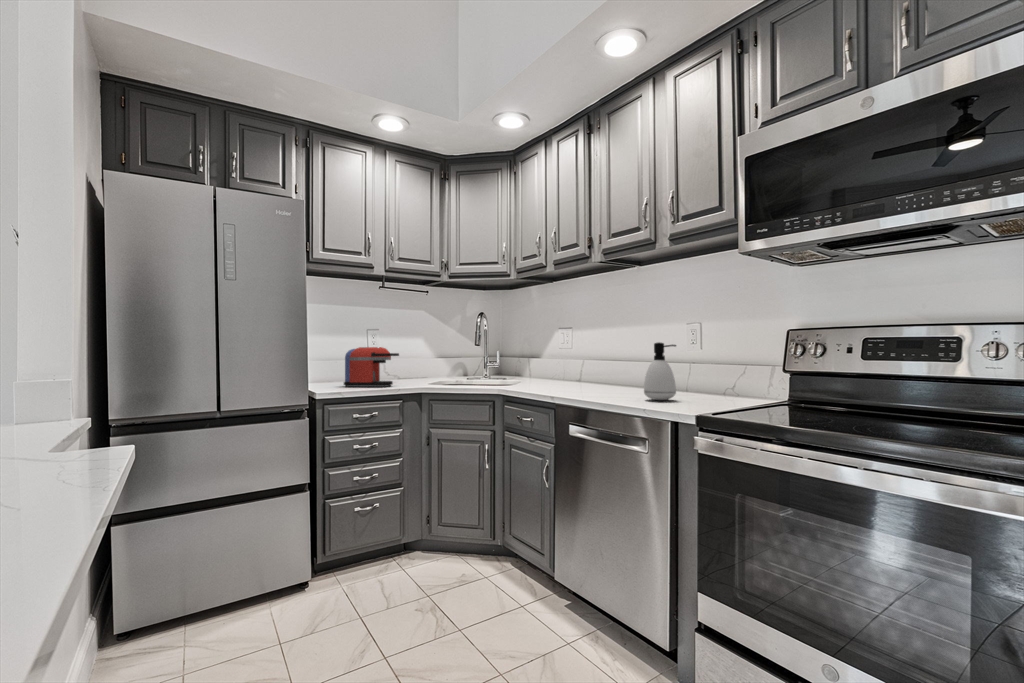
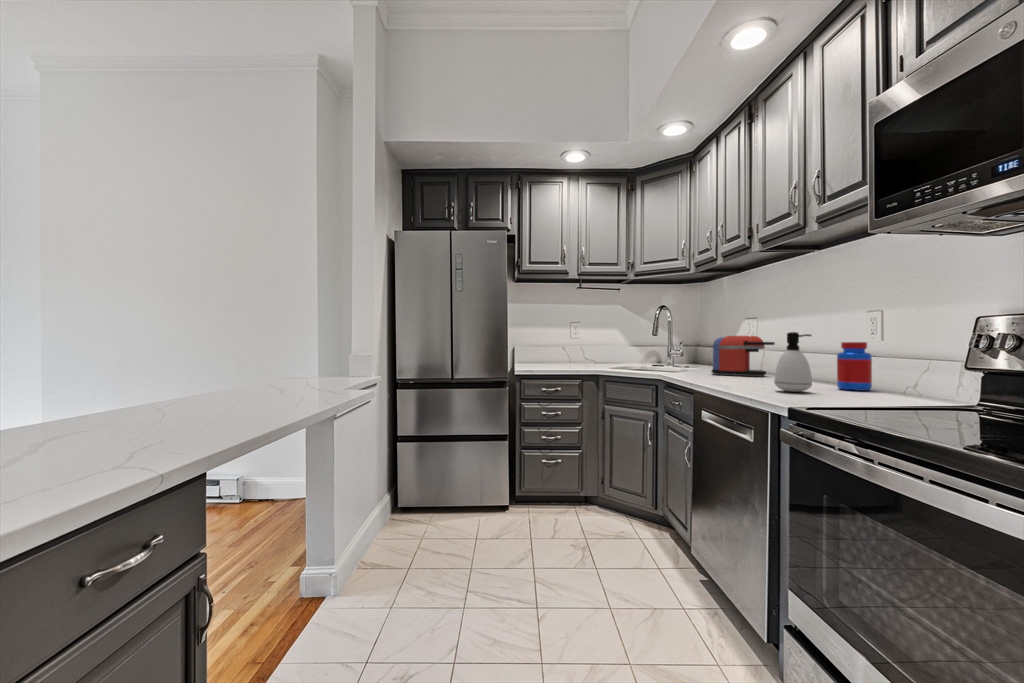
coffee maker: present [344,347,399,387] -> present [712,336,775,376]
jar: none [680,352,707,395] -> present [837,342,872,391]

